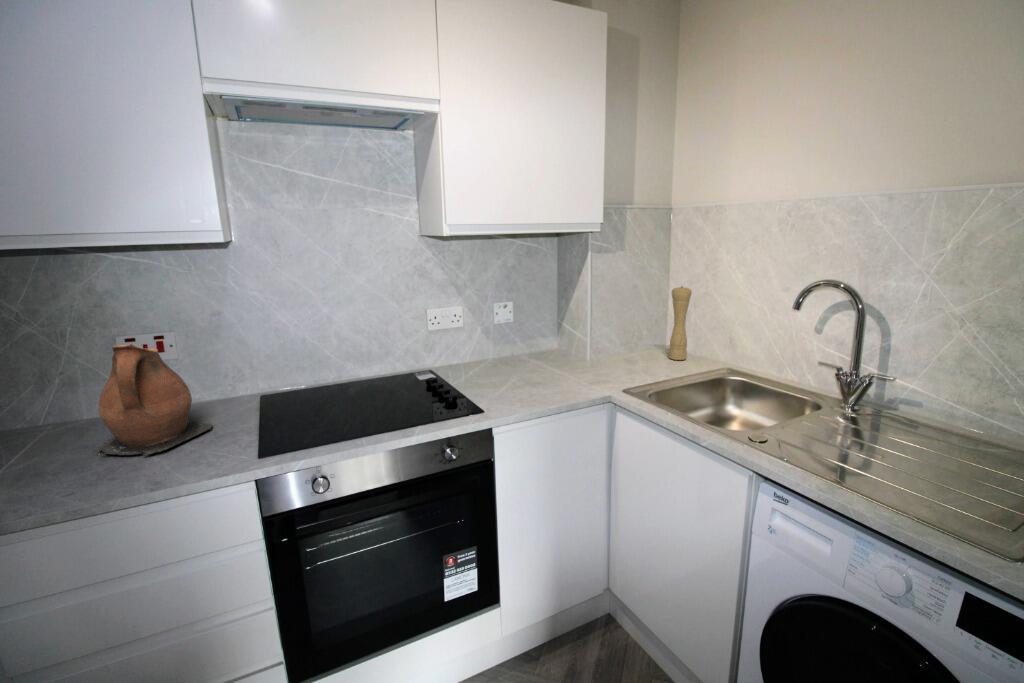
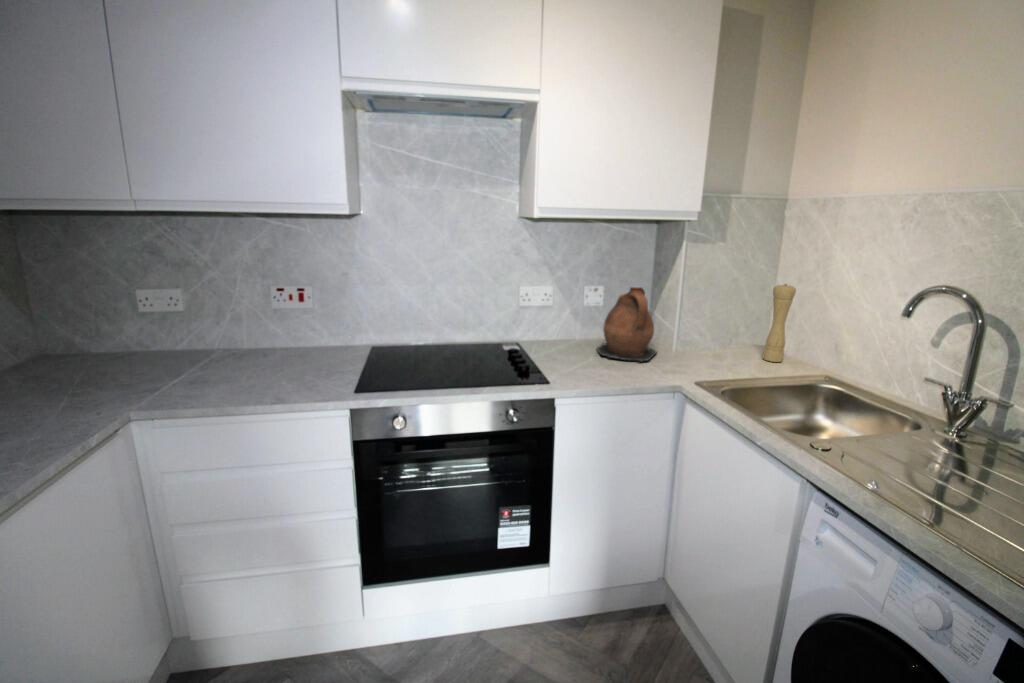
ceramic pitcher: present [94,345,212,455] -> present [597,287,657,361]

